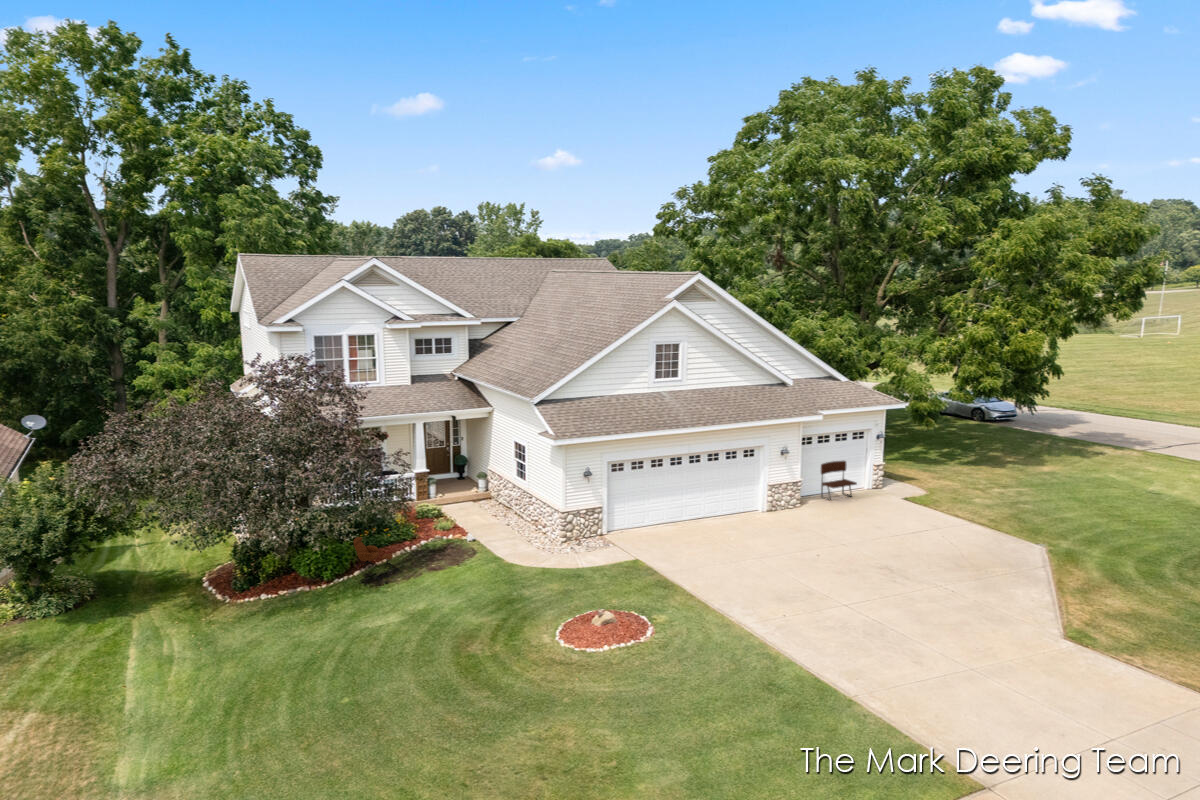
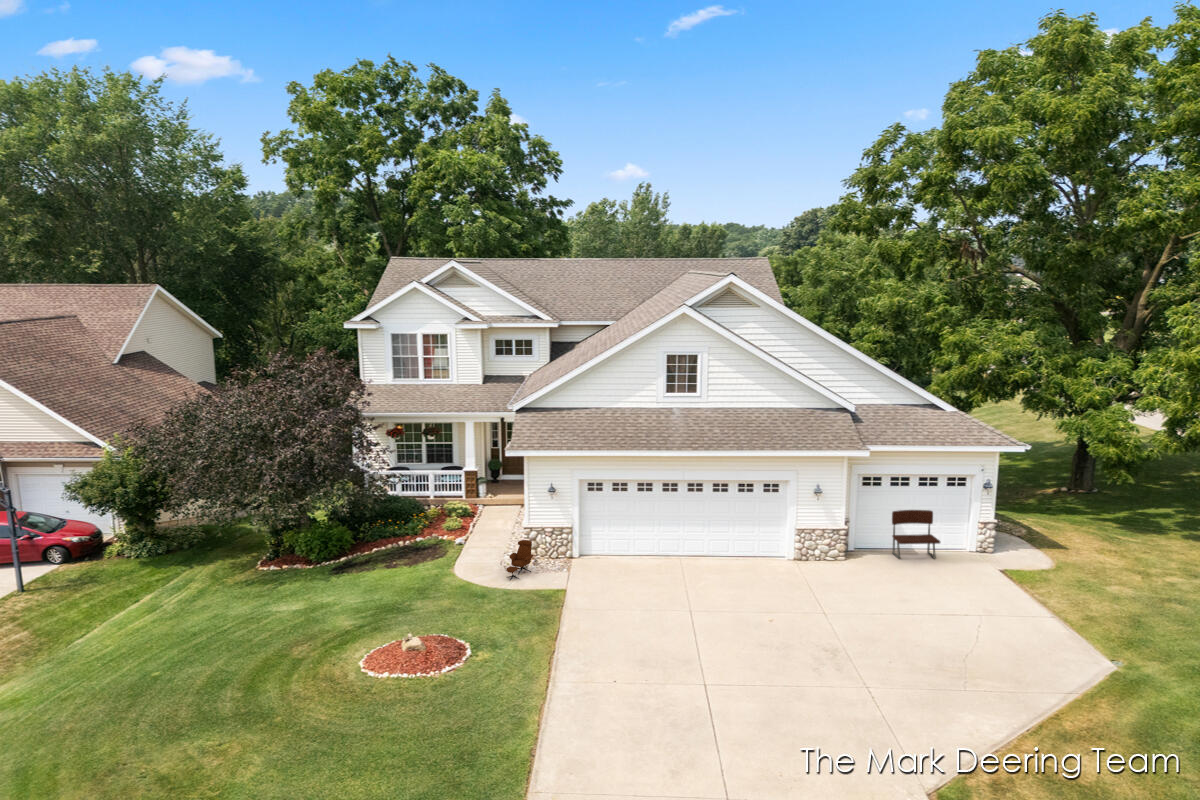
lounge chair: present [354,537,394,568] -> present [506,540,533,580]

